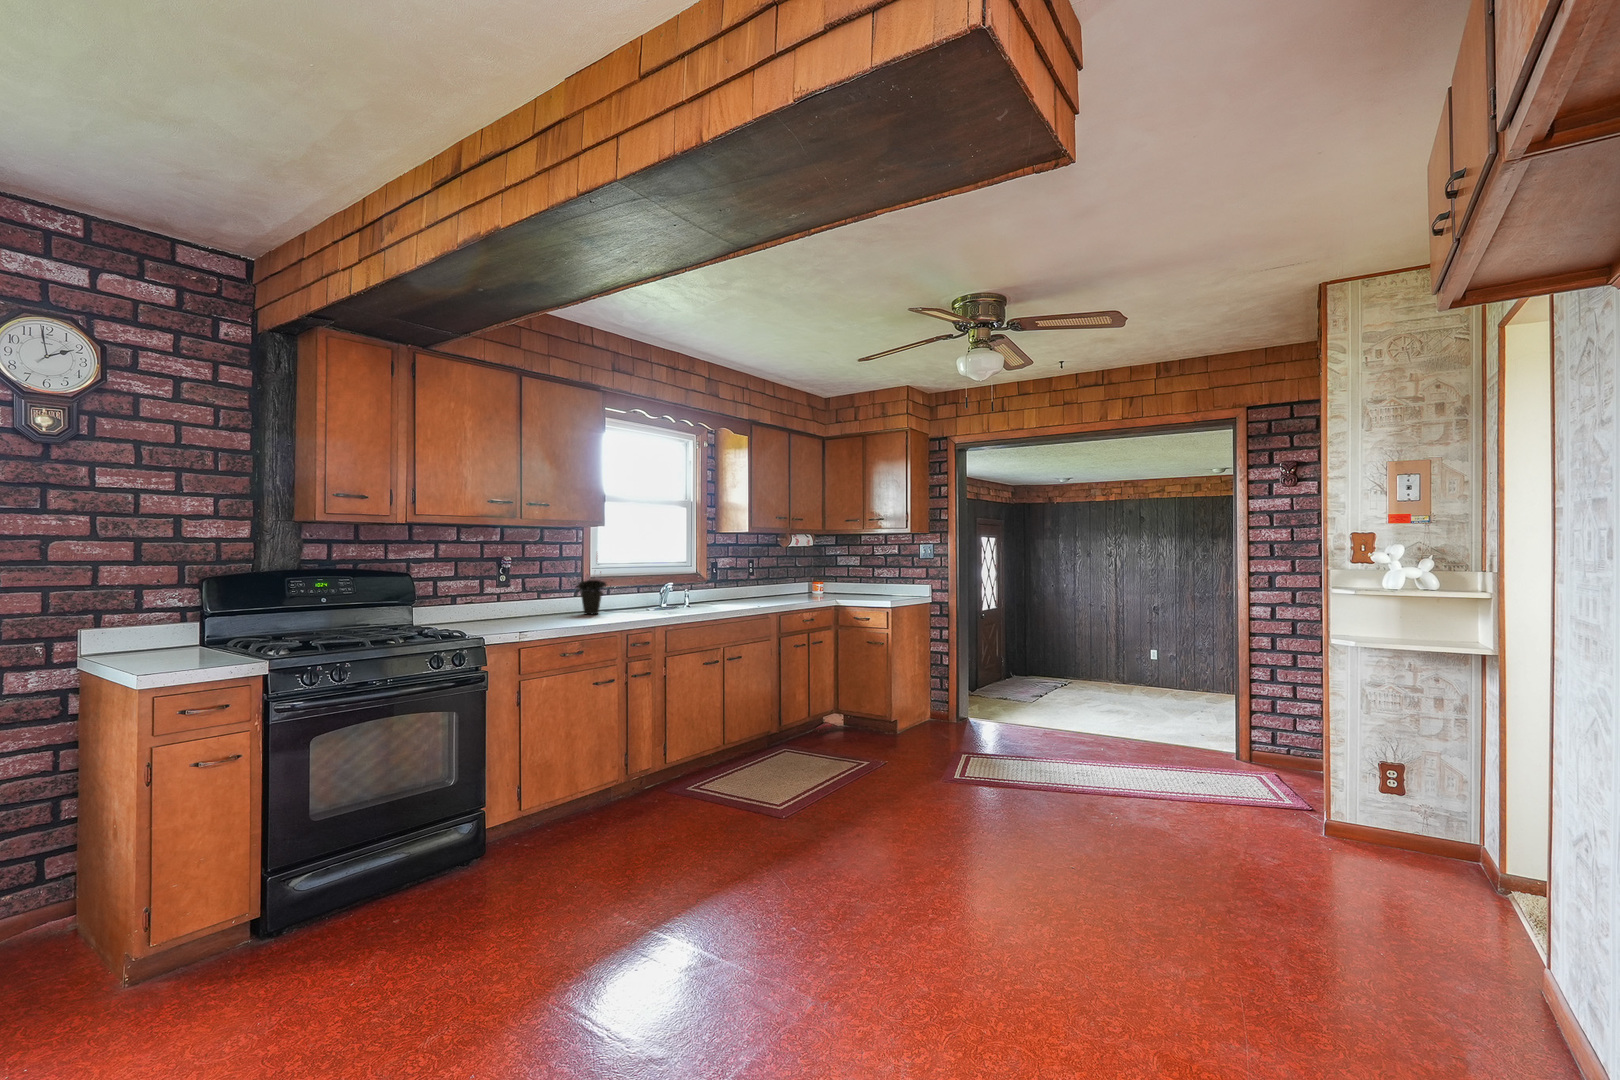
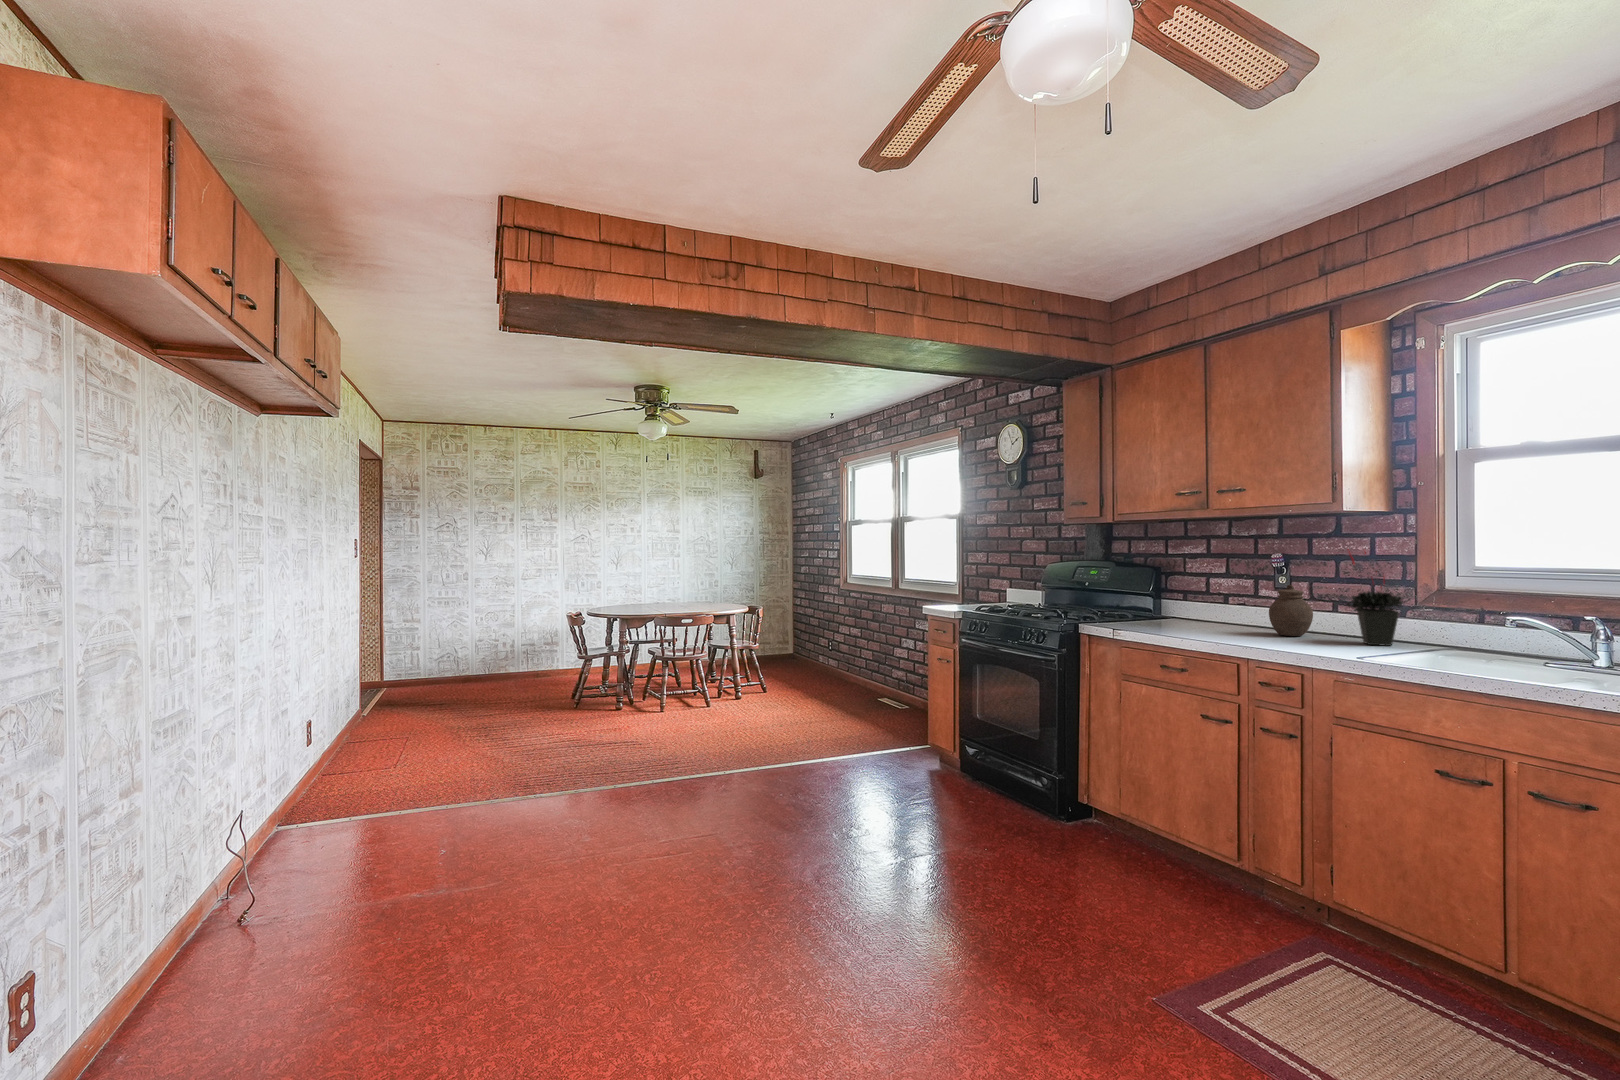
jar: none [530,580,560,619] -> present [1269,585,1313,636]

